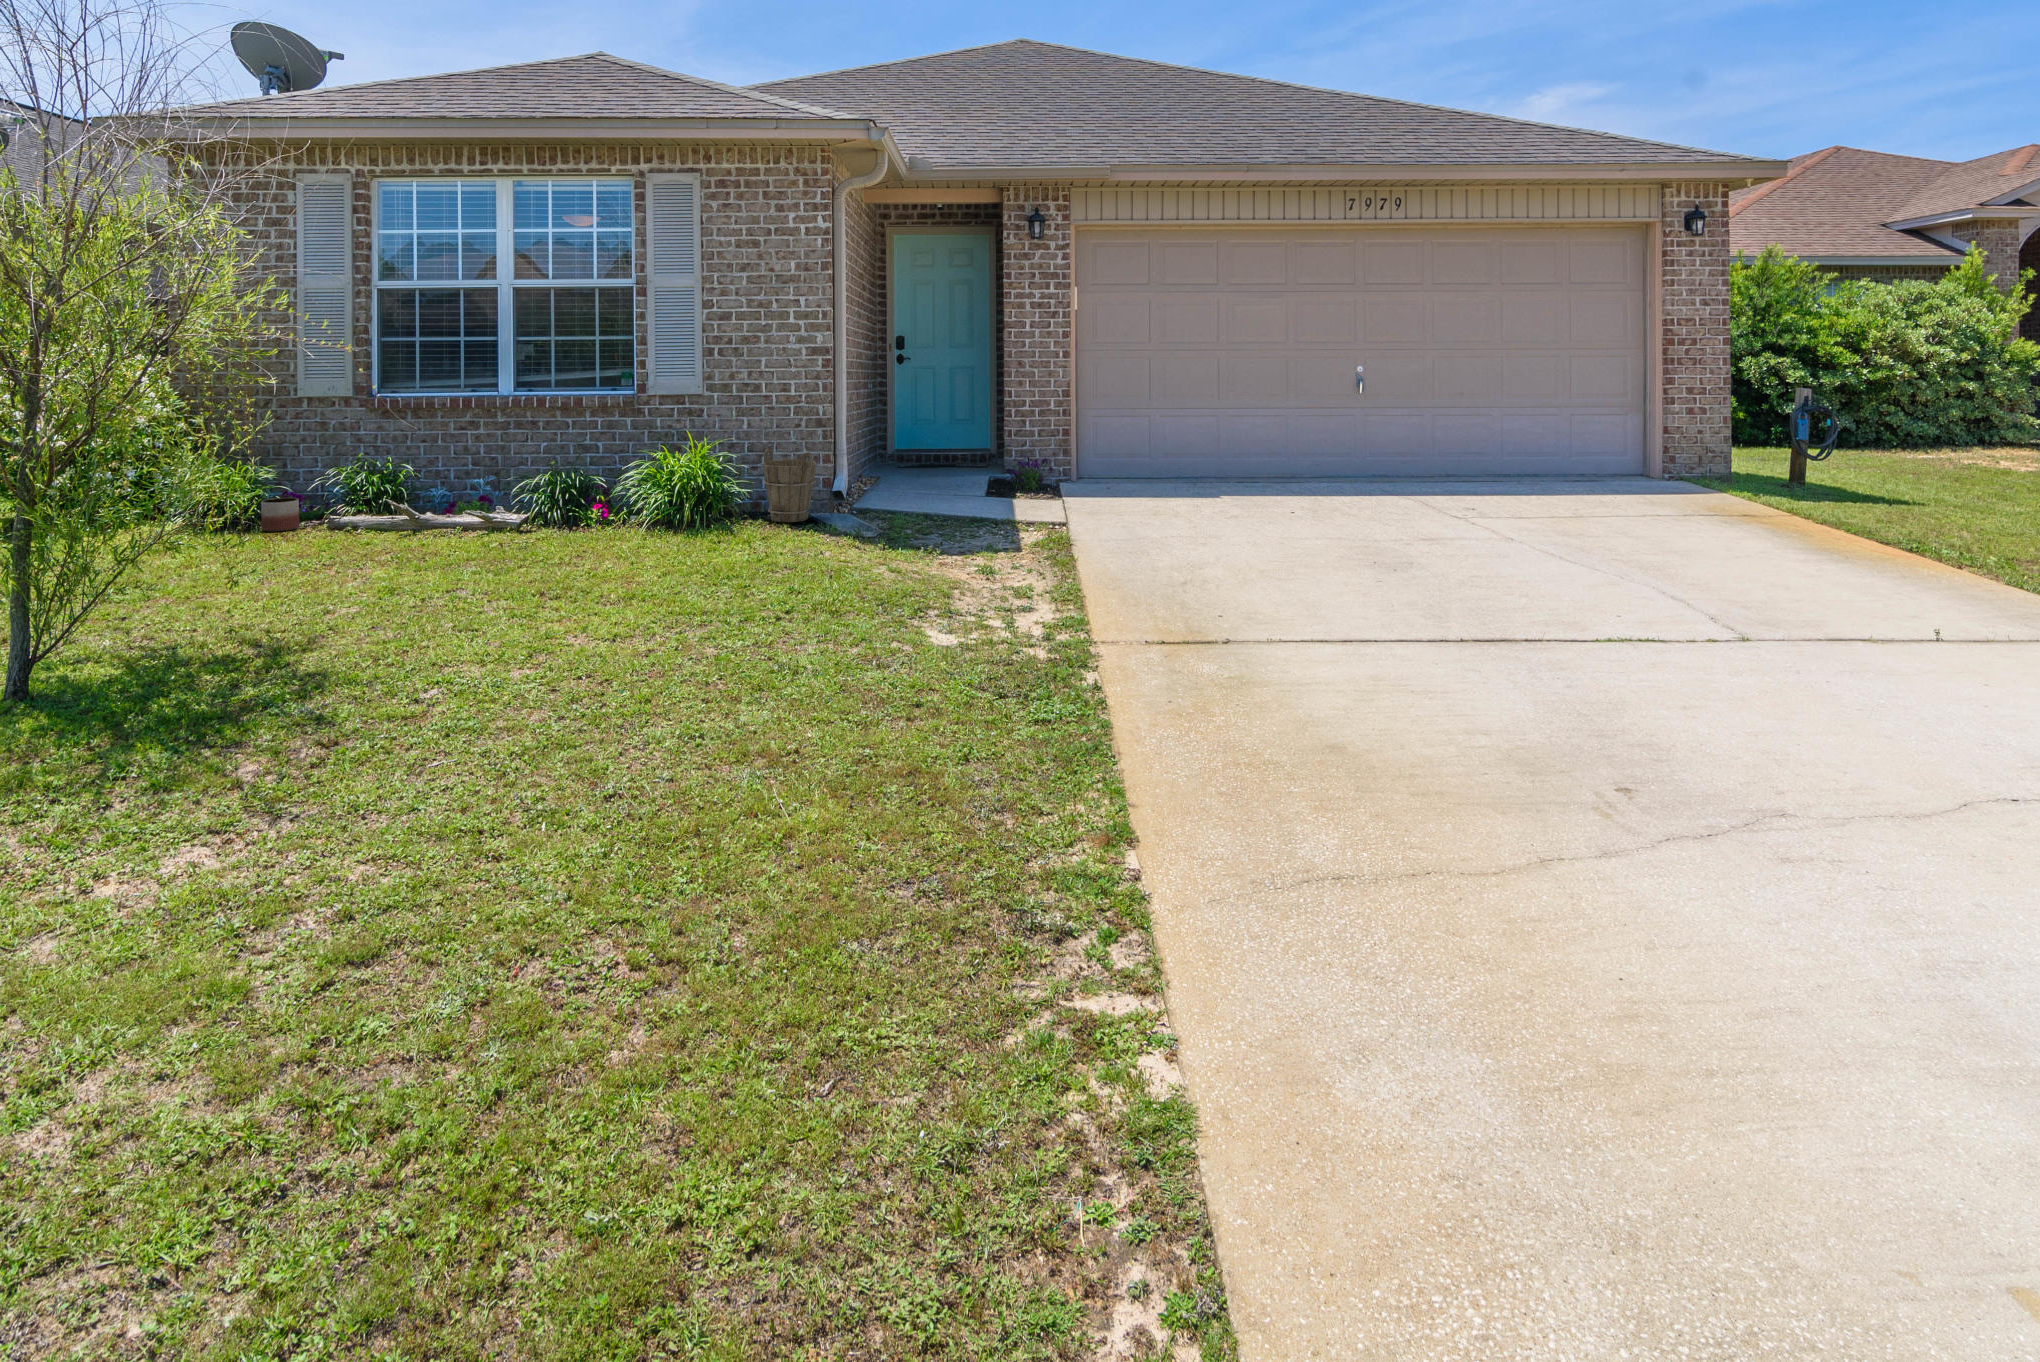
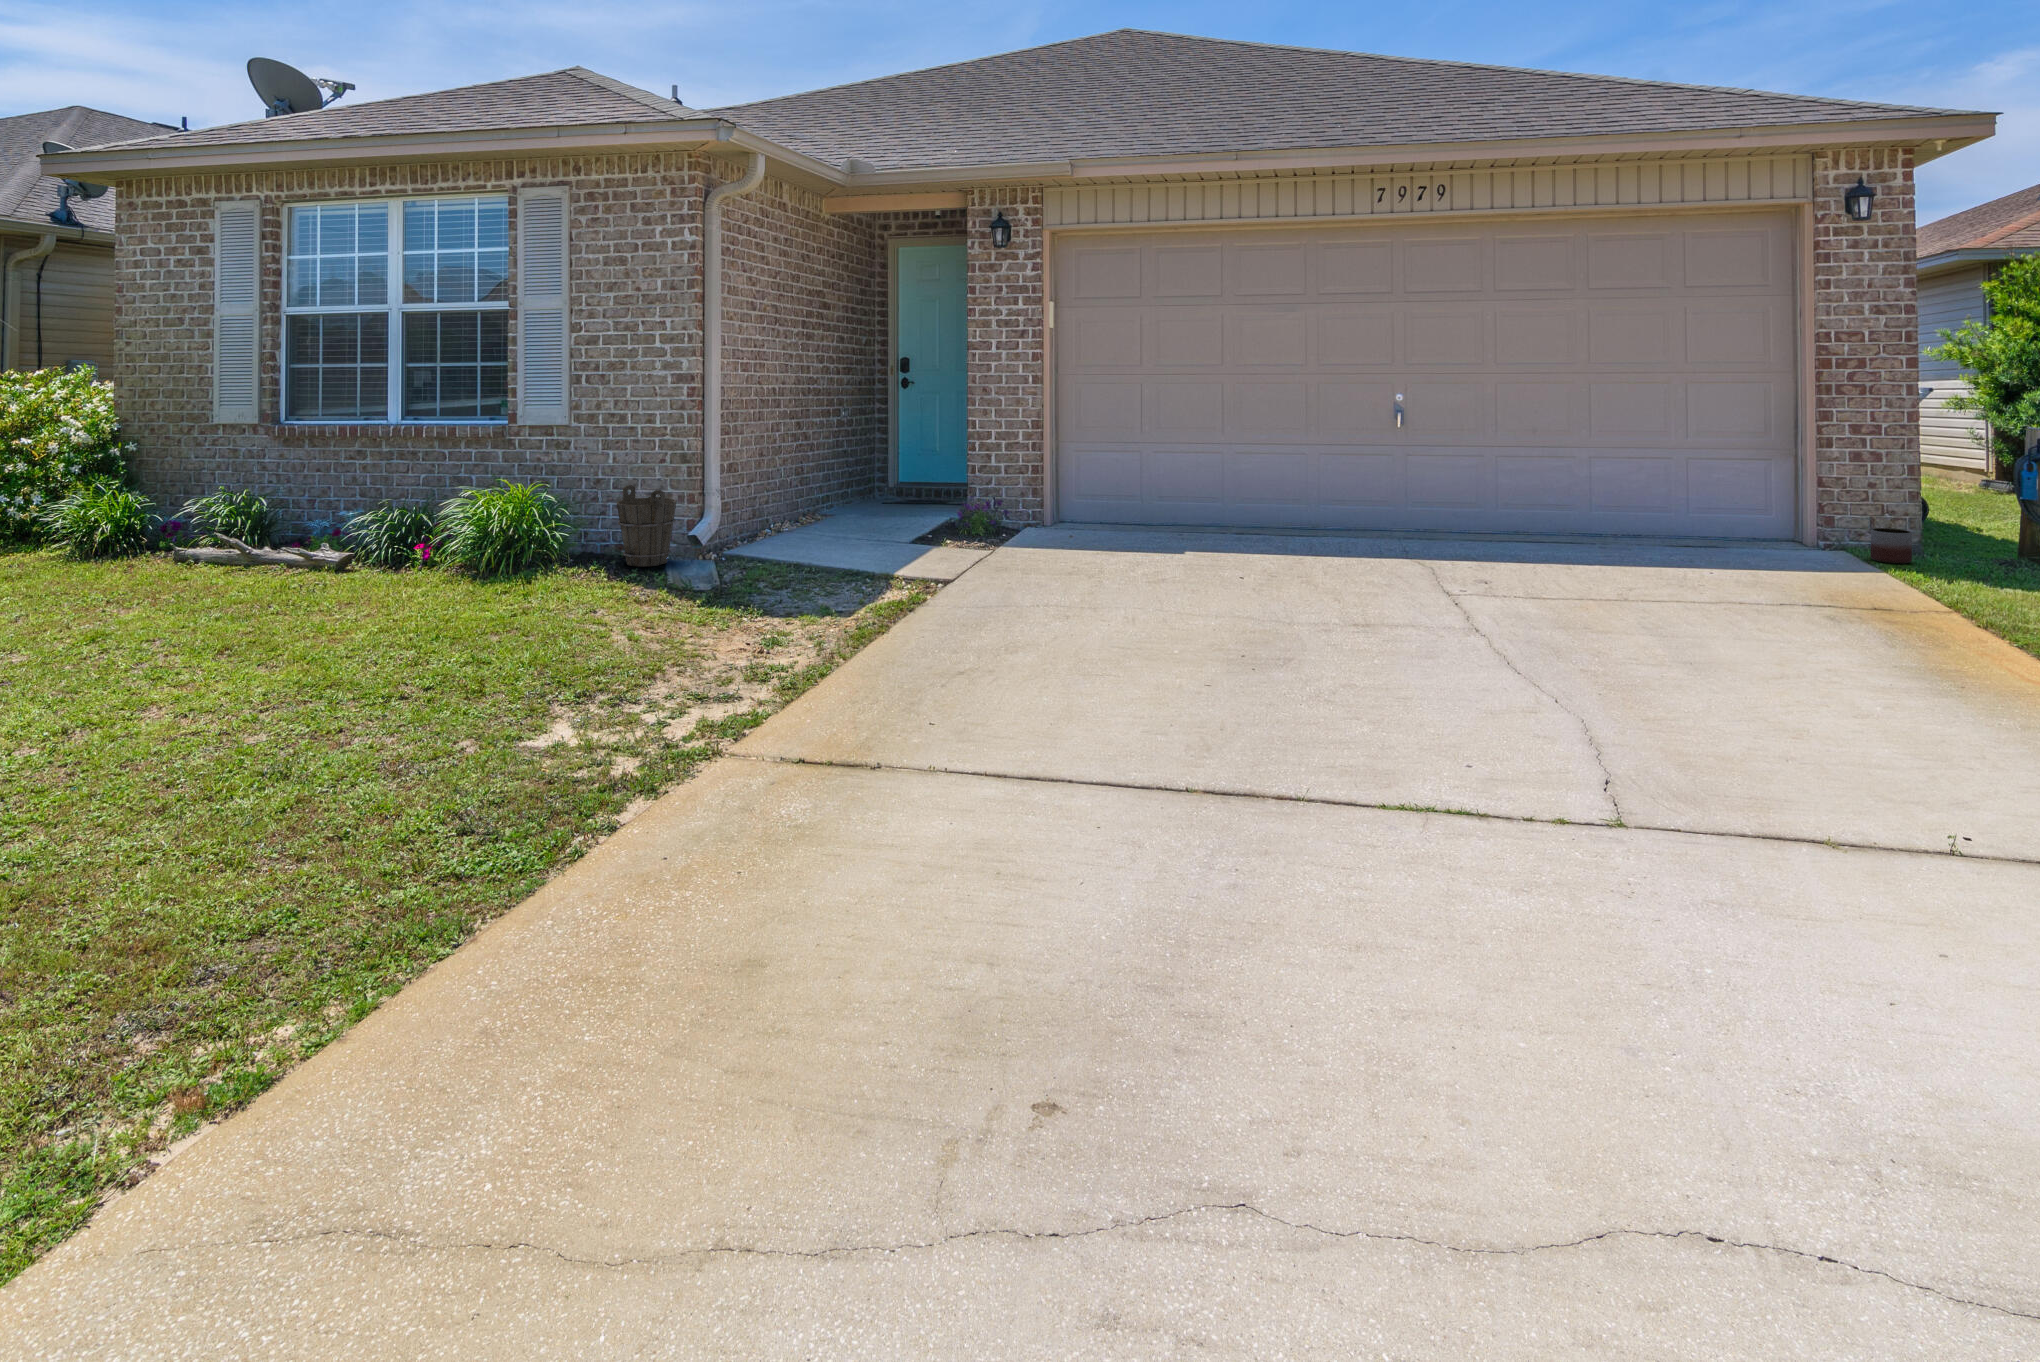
planter: present [261,498,299,532] -> present [1870,528,1912,564]

